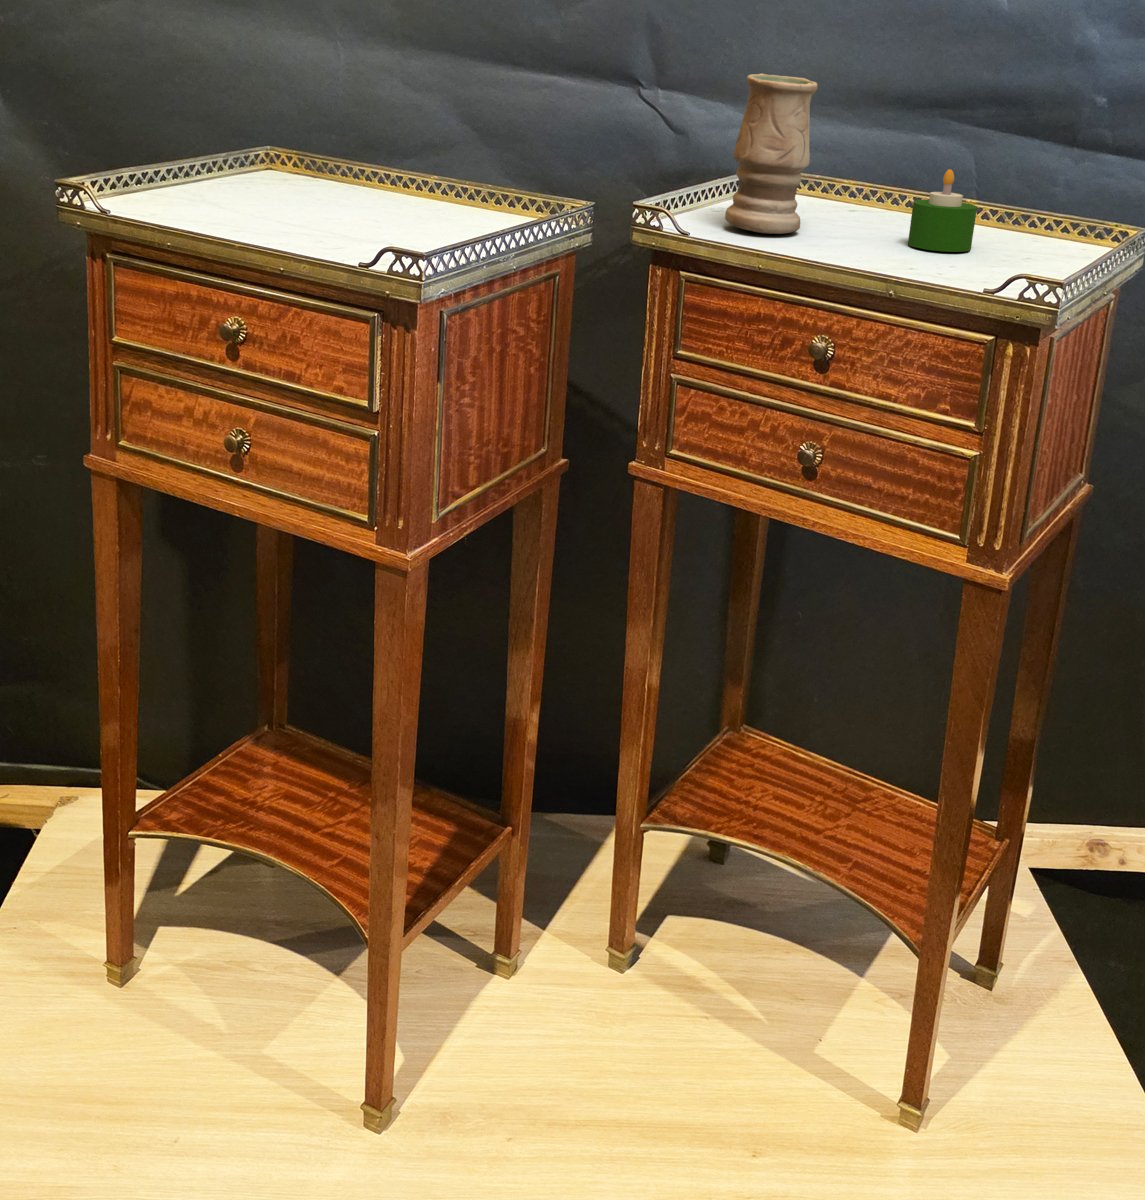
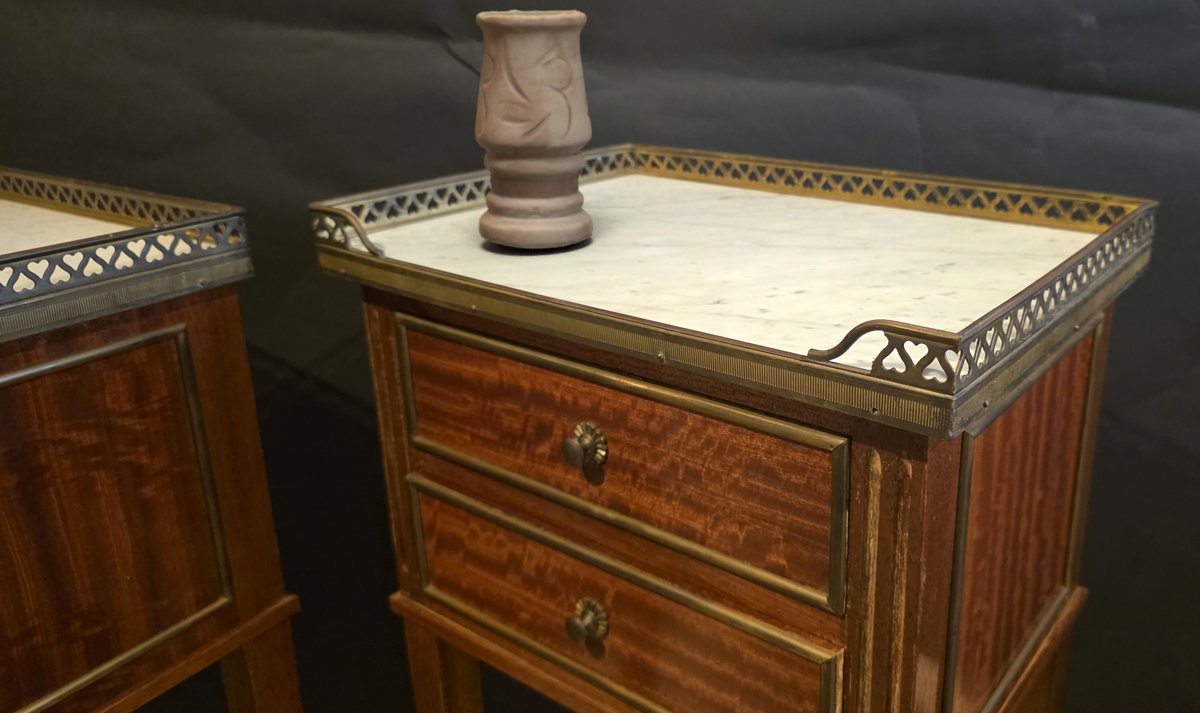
candle: present [908,169,977,252] -> none [749,130,853,264]

